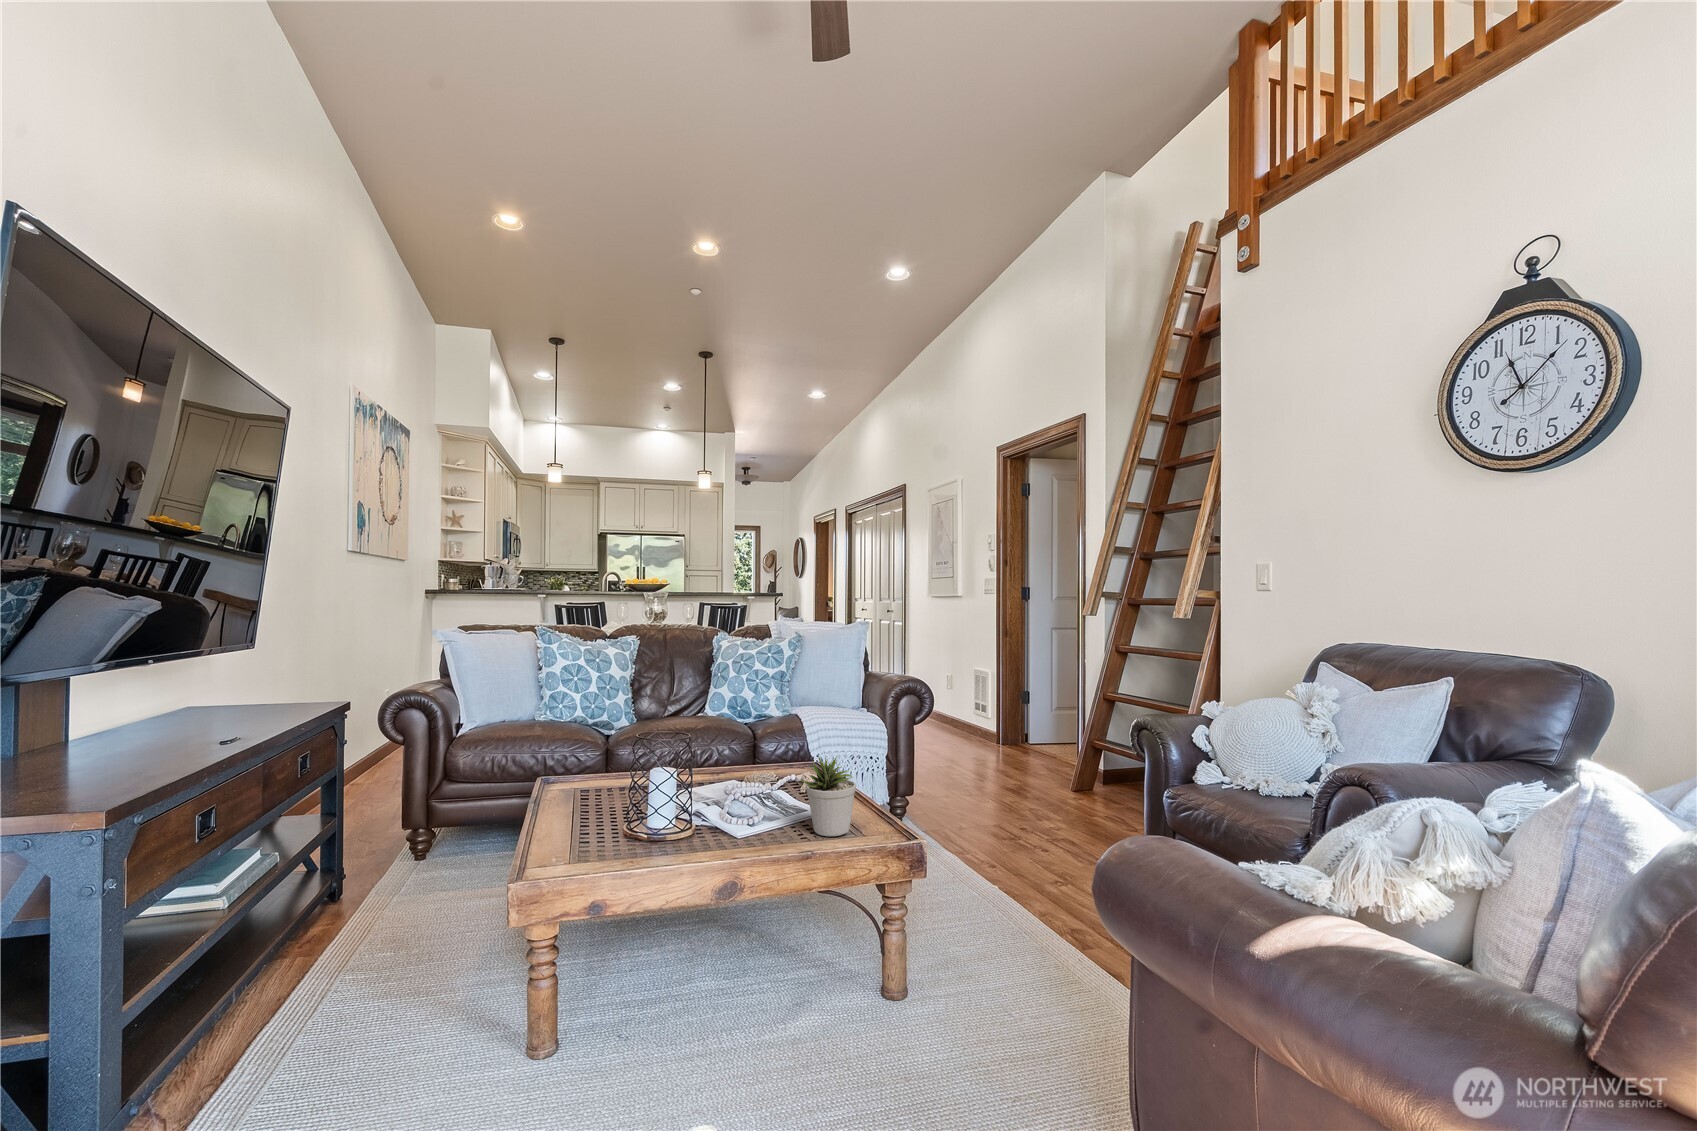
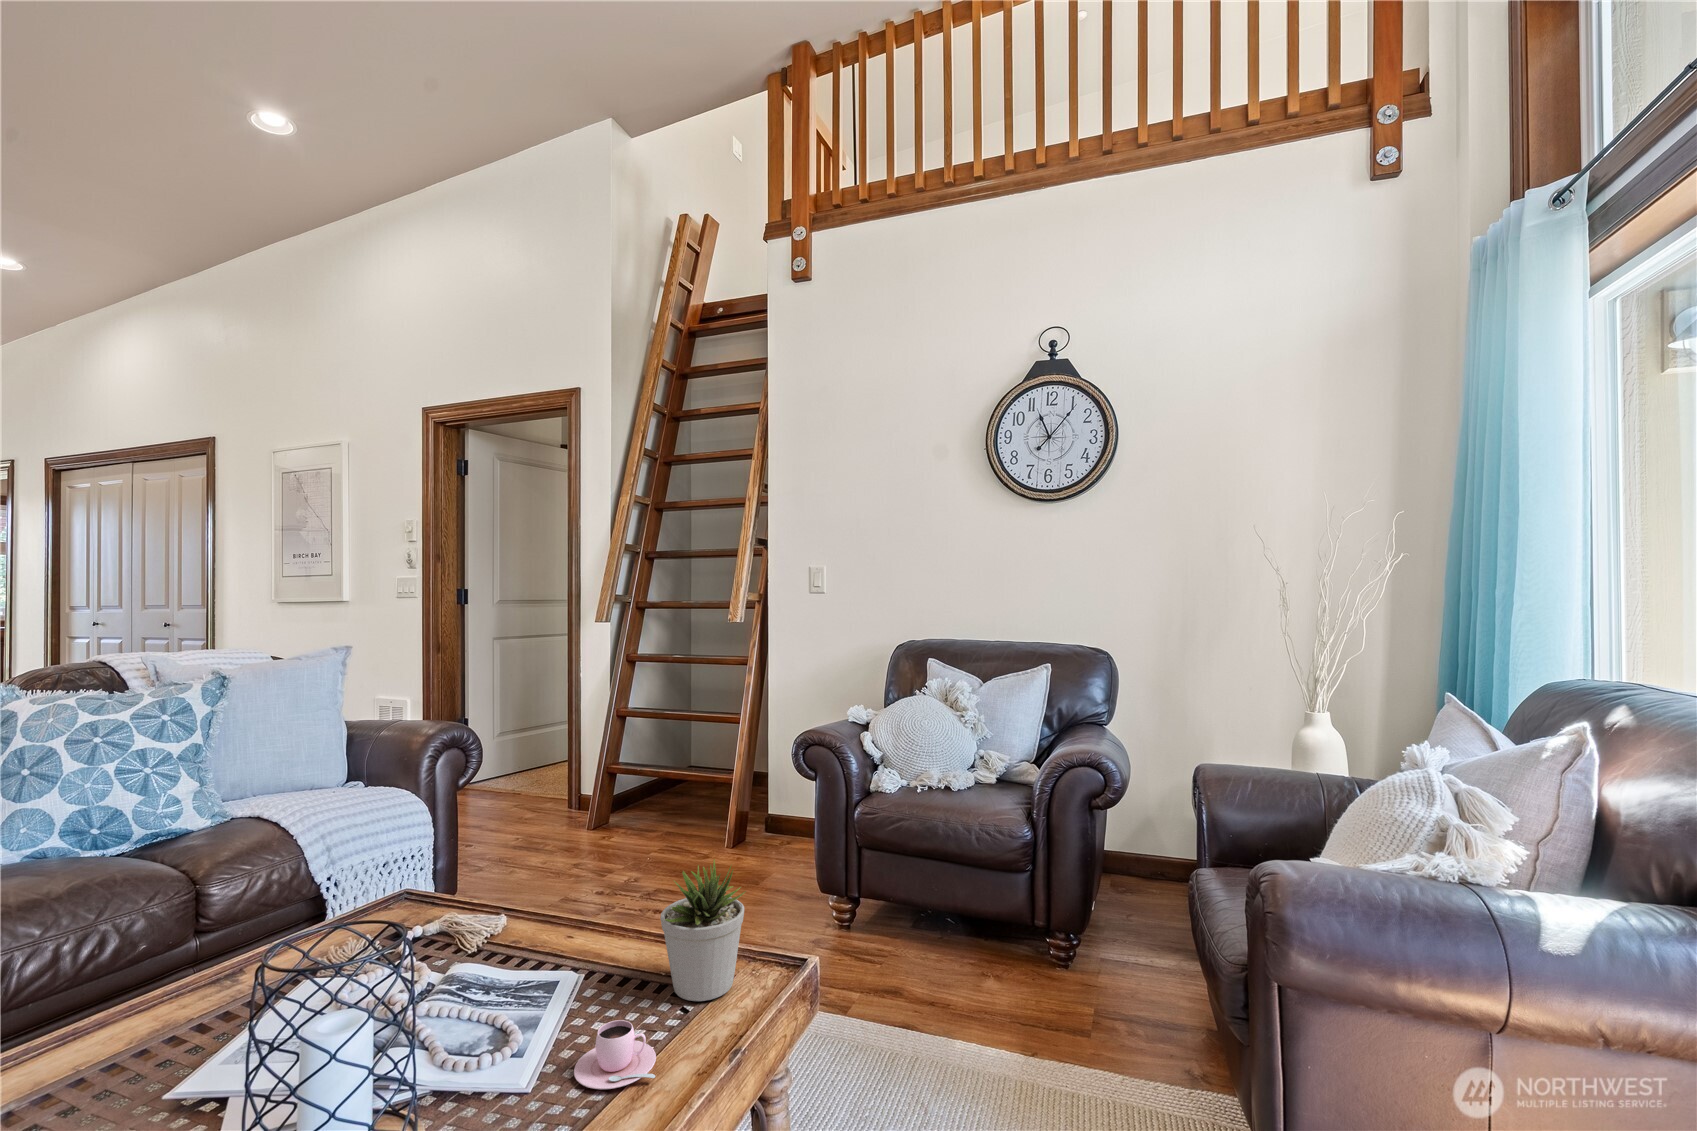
teacup: none [725,789,767,847] -> present [574,1020,656,1089]

